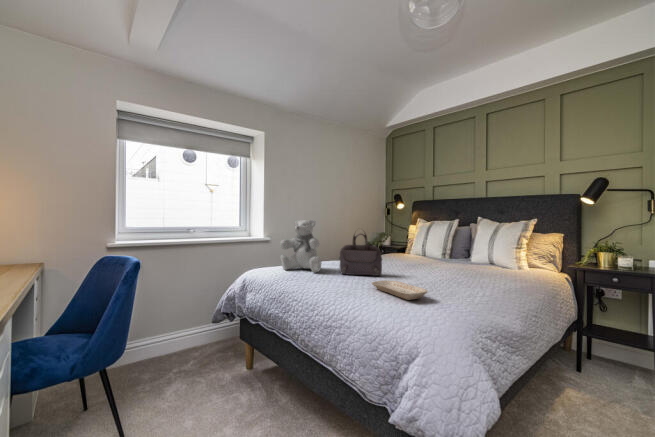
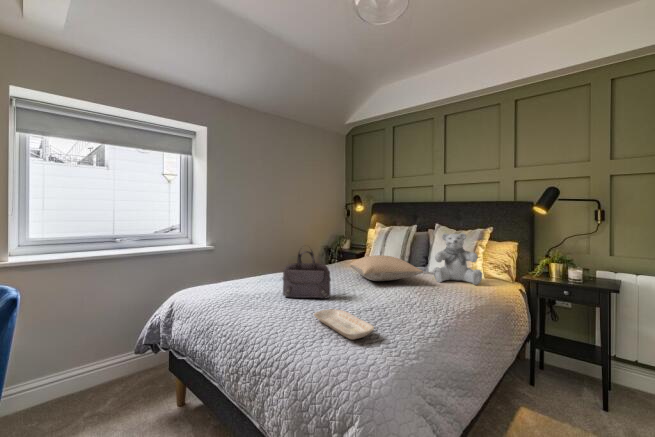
teddy bear: present [280,220,322,272] -> present [433,233,482,285]
pillow: none [396,244,468,266] -> present [350,255,423,281]

